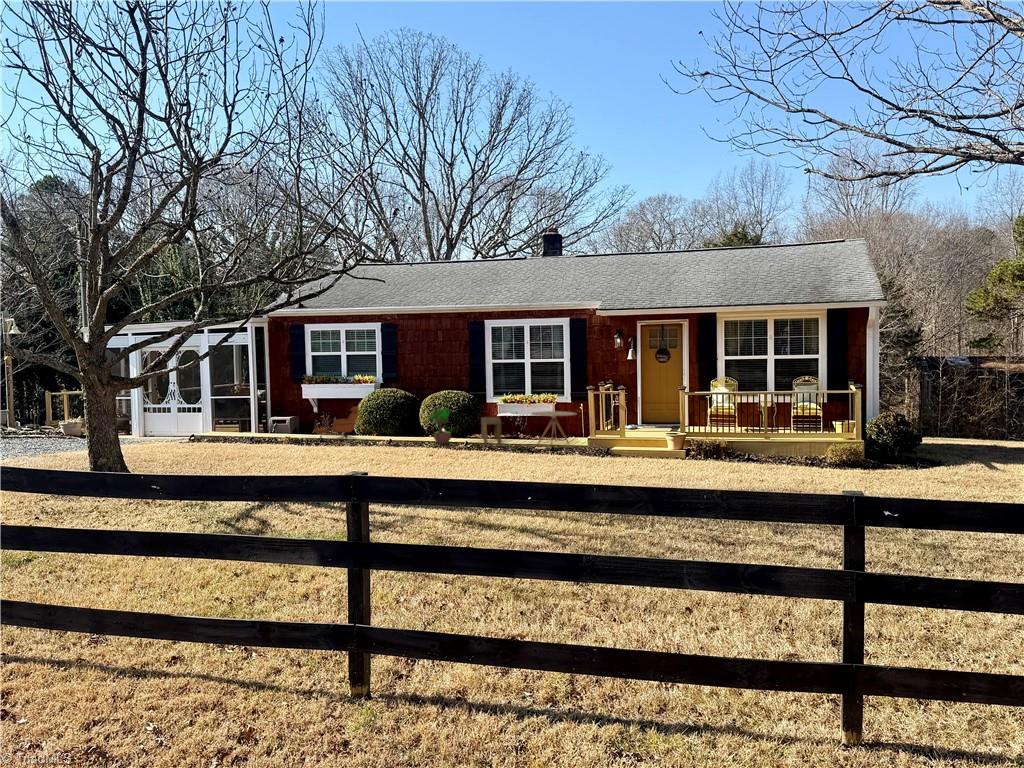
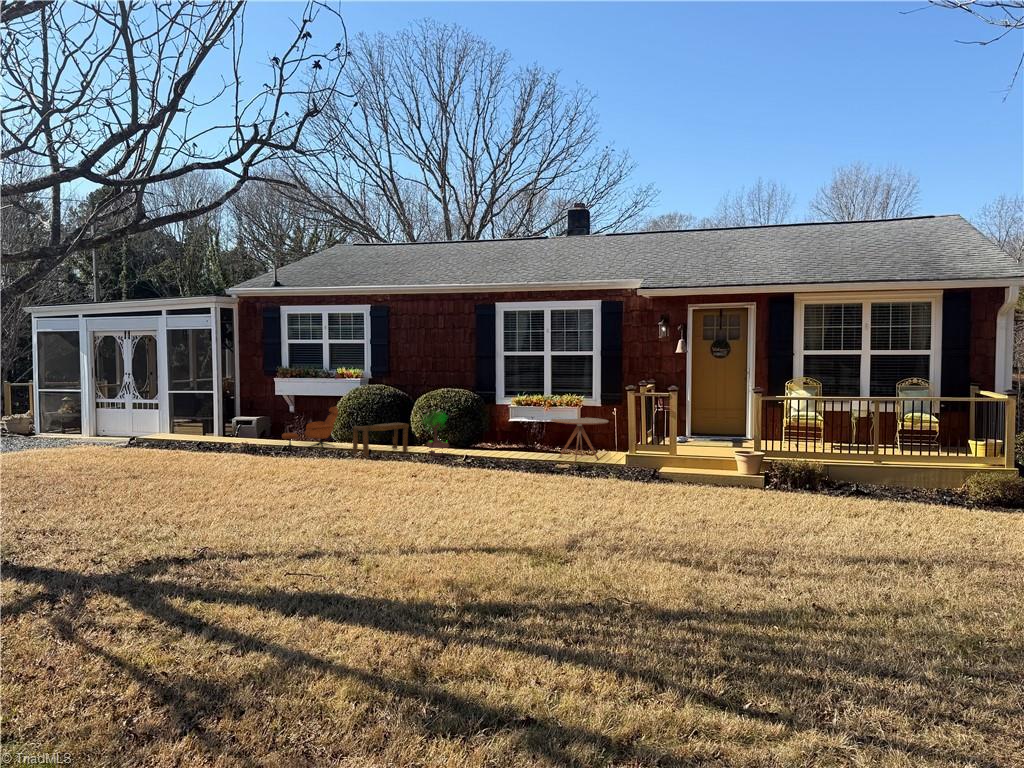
bench: present [481,417,501,444] -> present [353,423,409,456]

